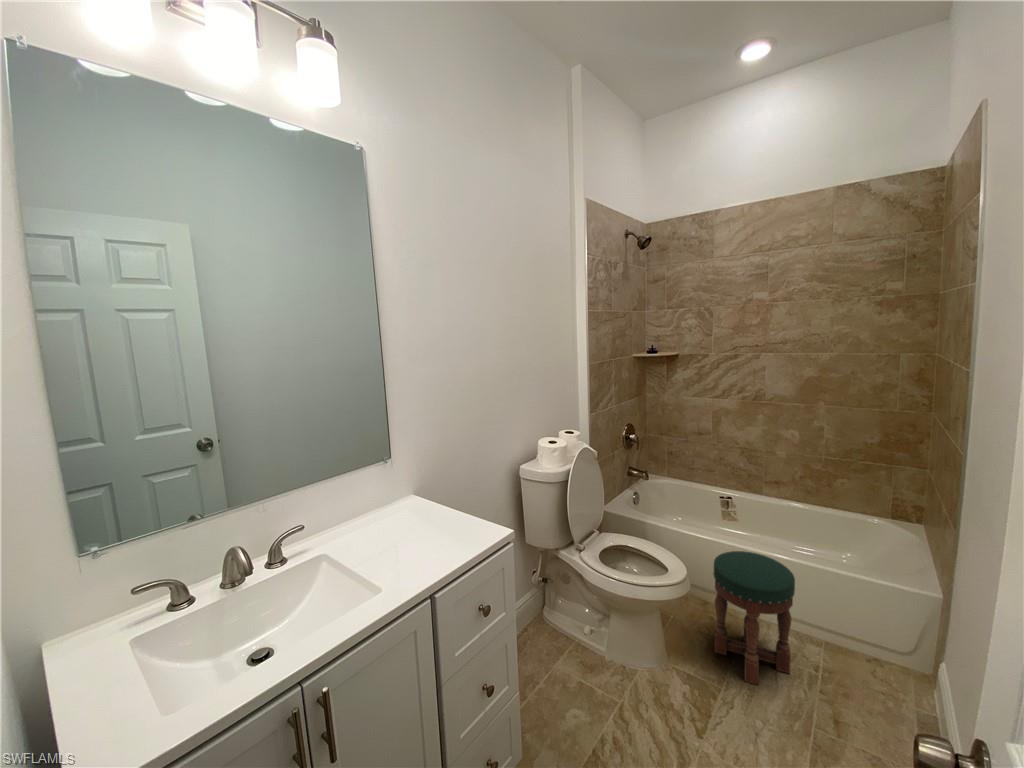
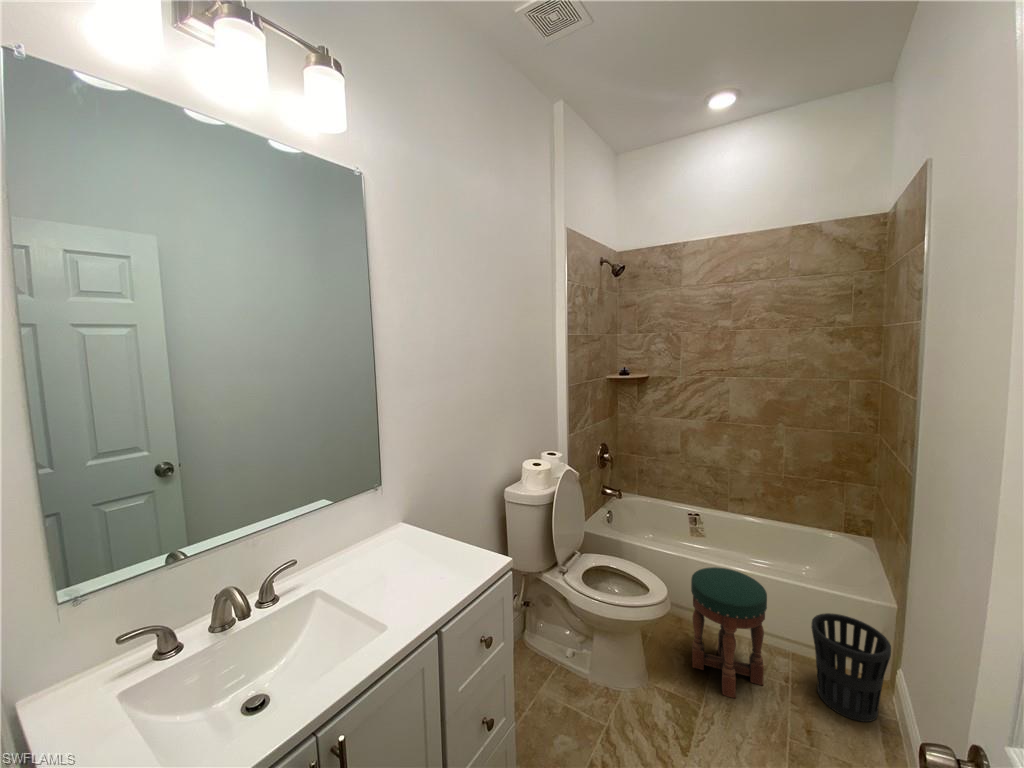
wastebasket: none [845,602,934,717] -> present [812,613,891,722]

